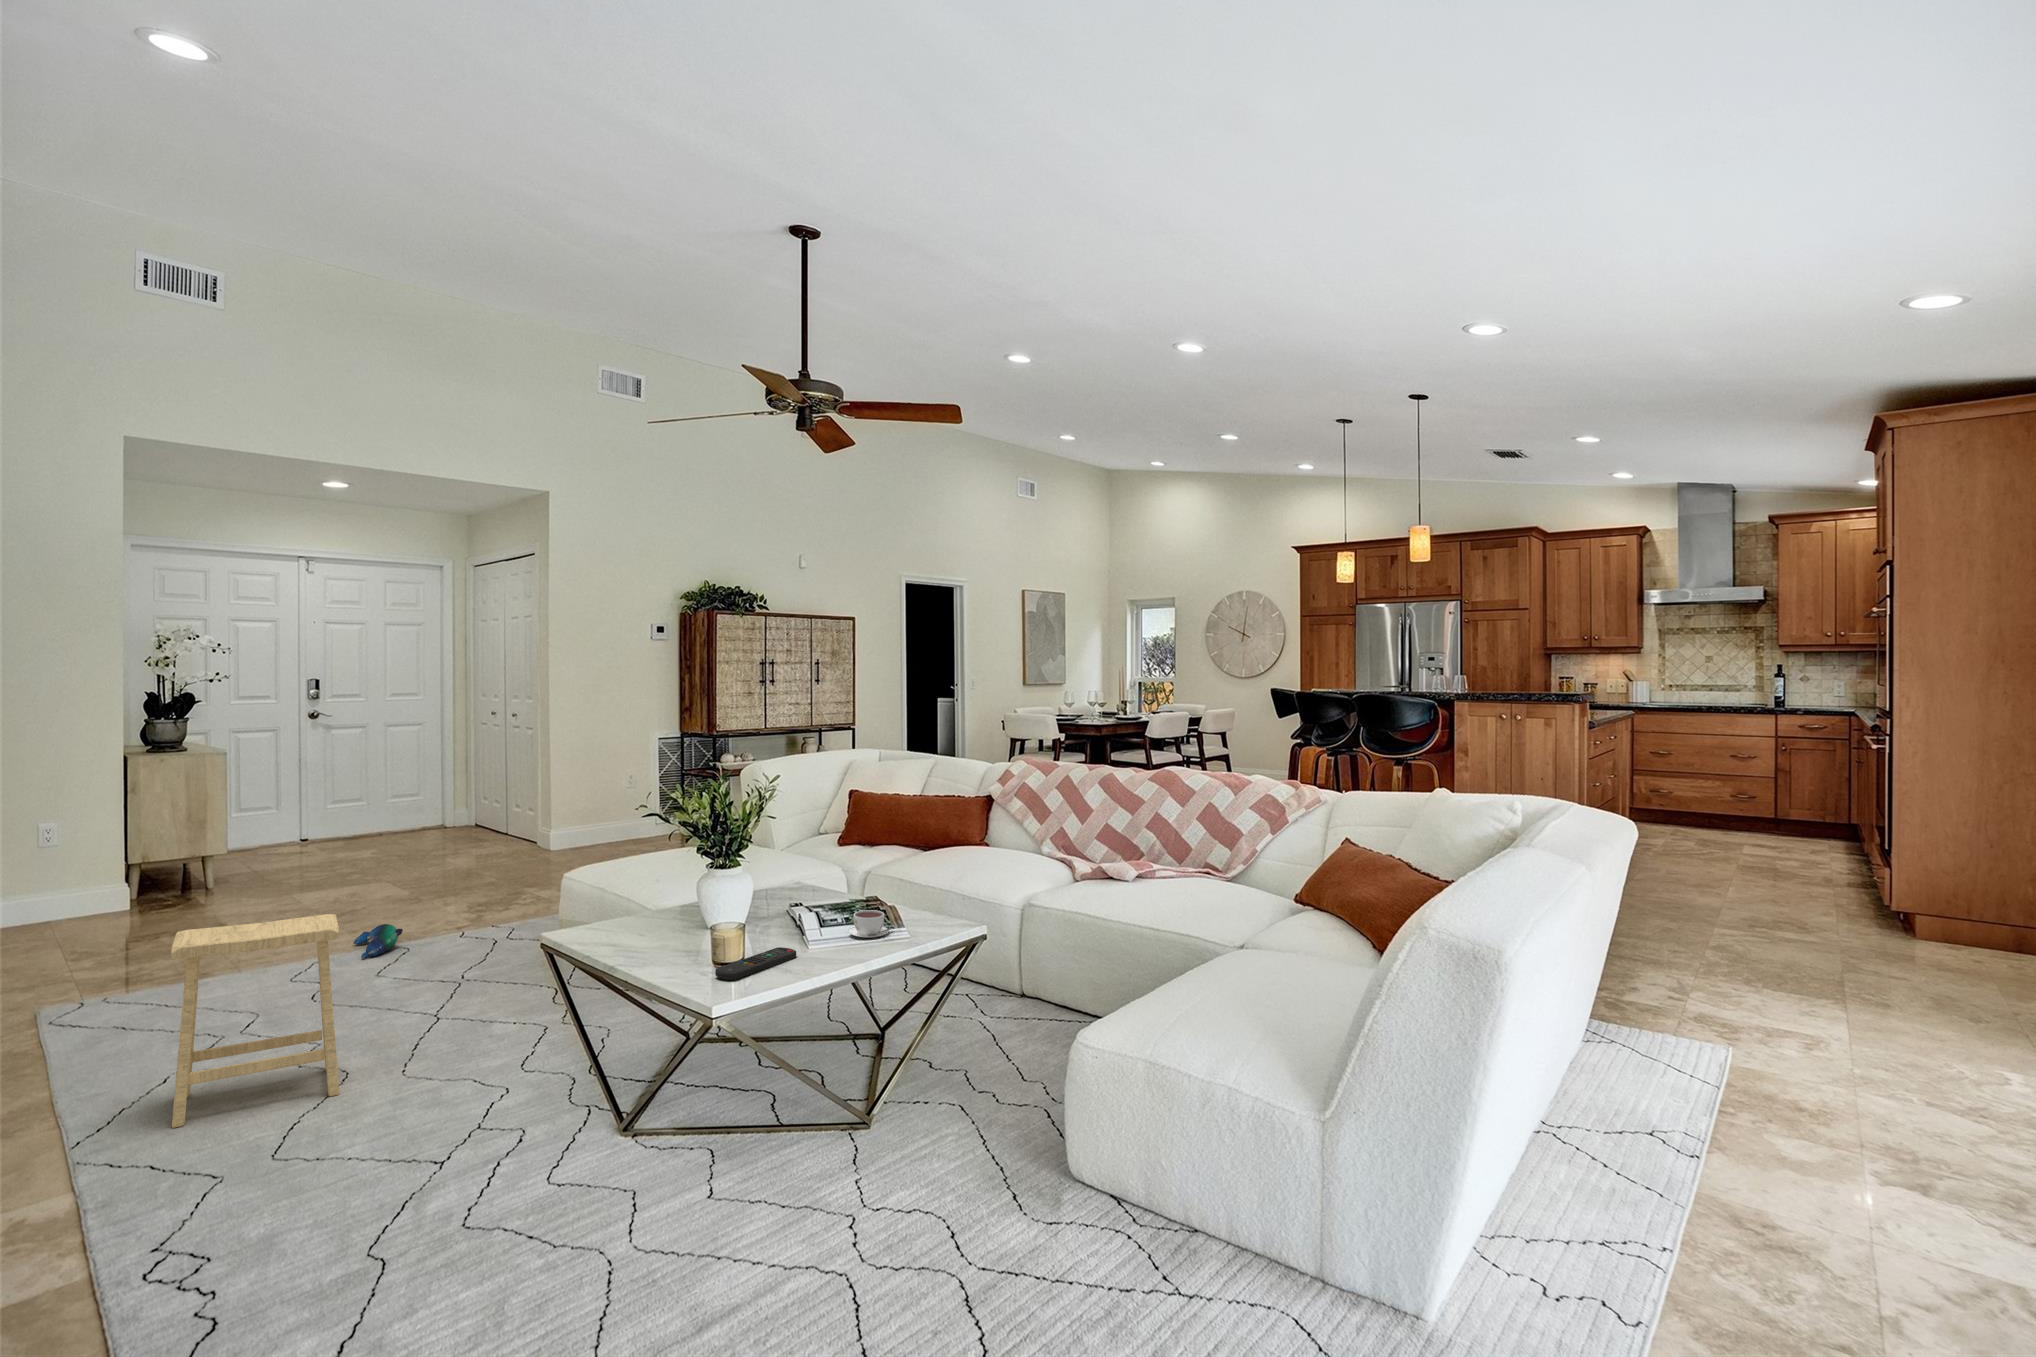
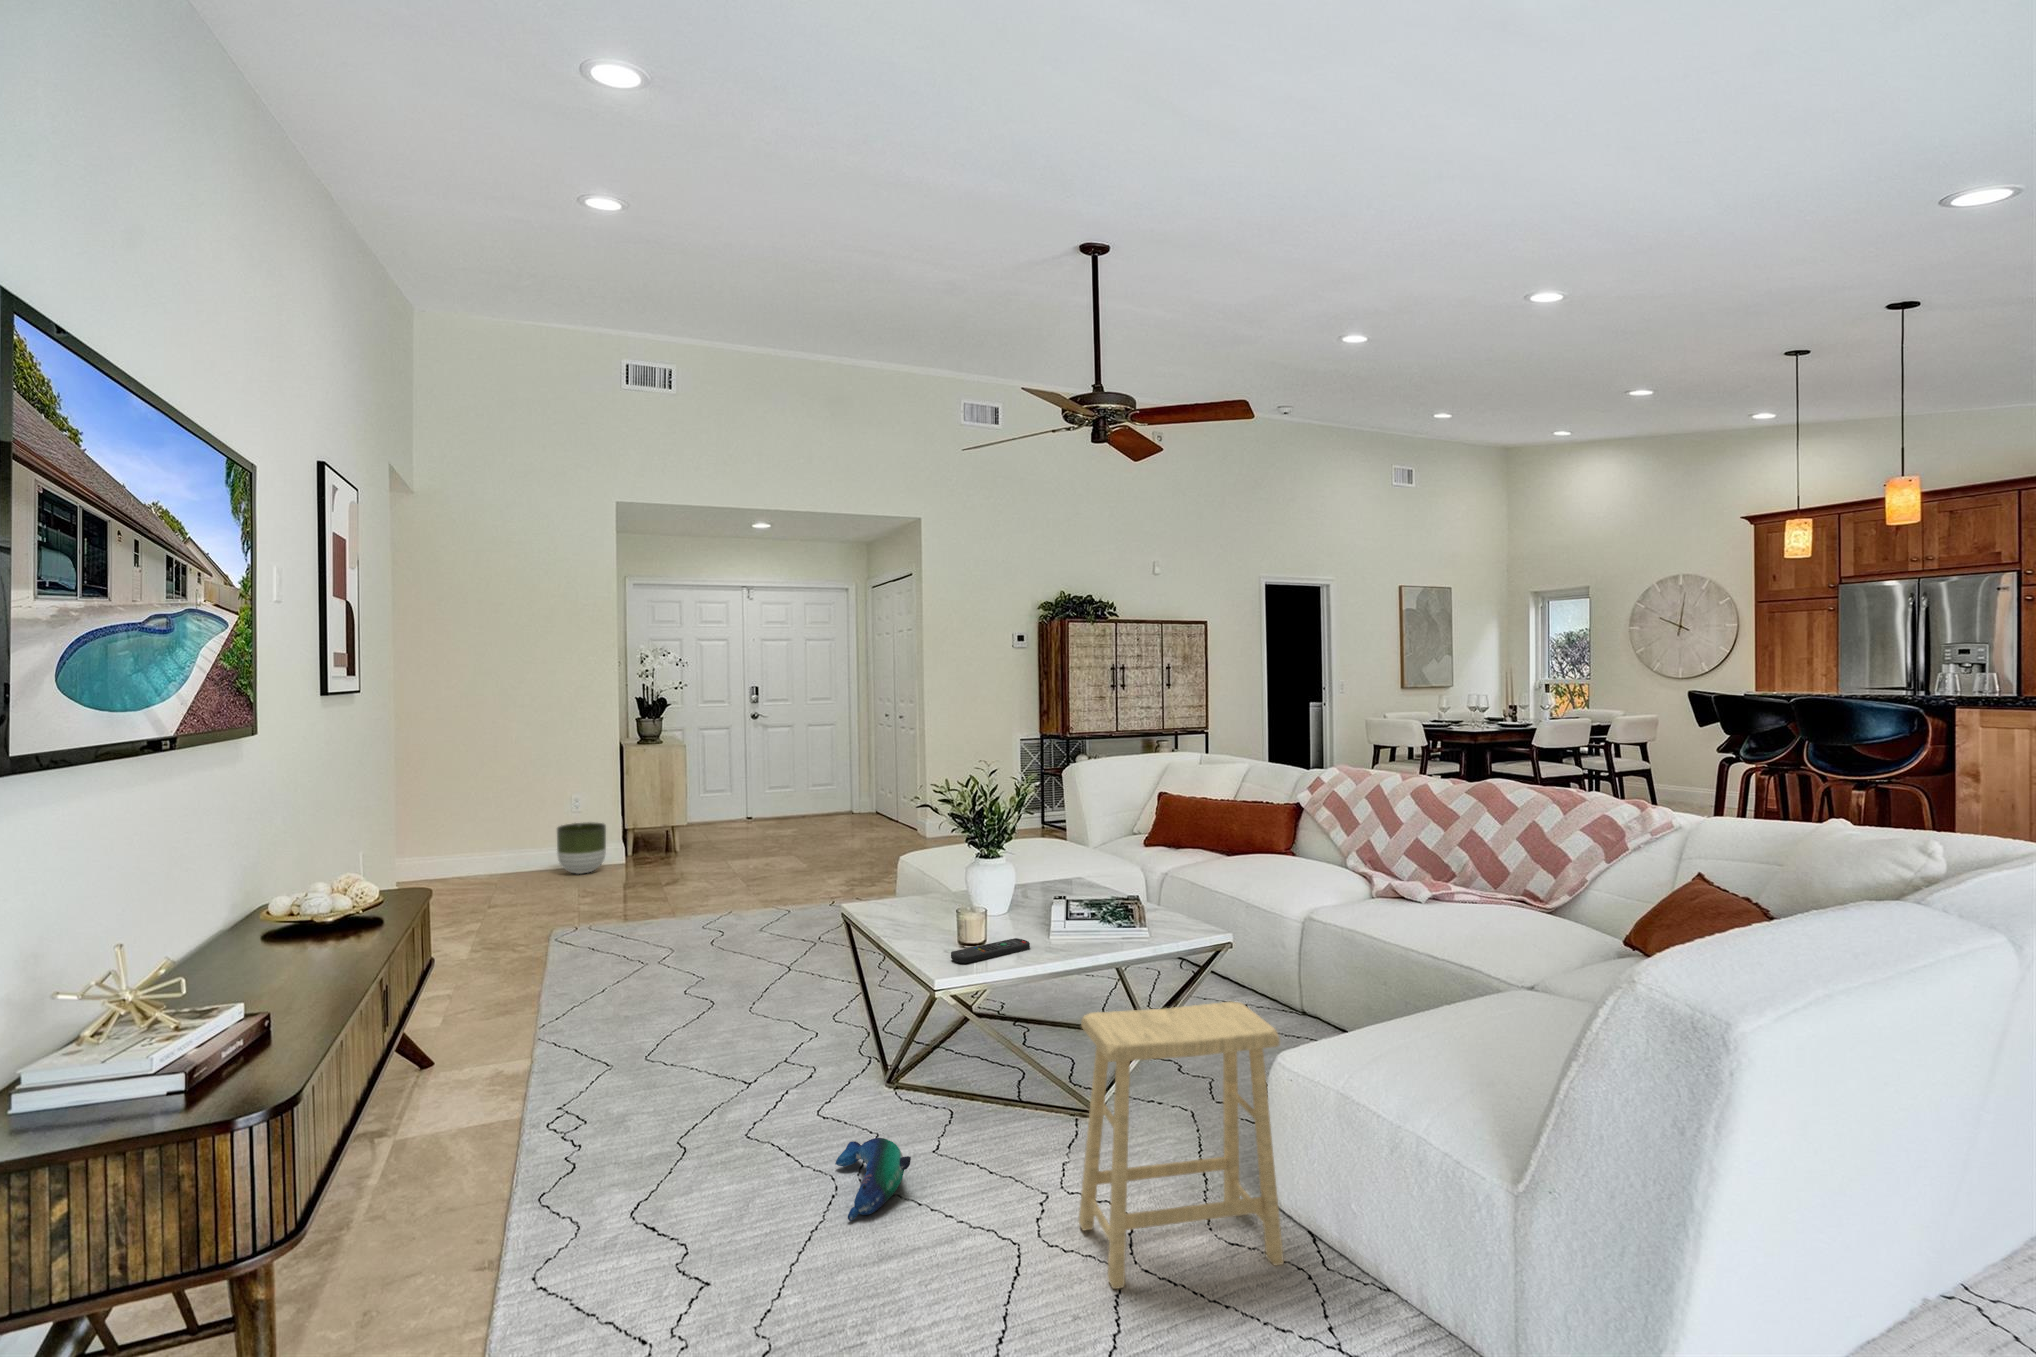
planter: none [29,855,111,923] -> present [557,822,606,874]
coffee cup: present [848,910,893,938] -> none [1087,911,1132,937]
footstool: present [171,914,339,1128] -> present [1079,1002,1284,1289]
plush toy: present [354,924,403,959] -> present [835,1138,911,1221]

